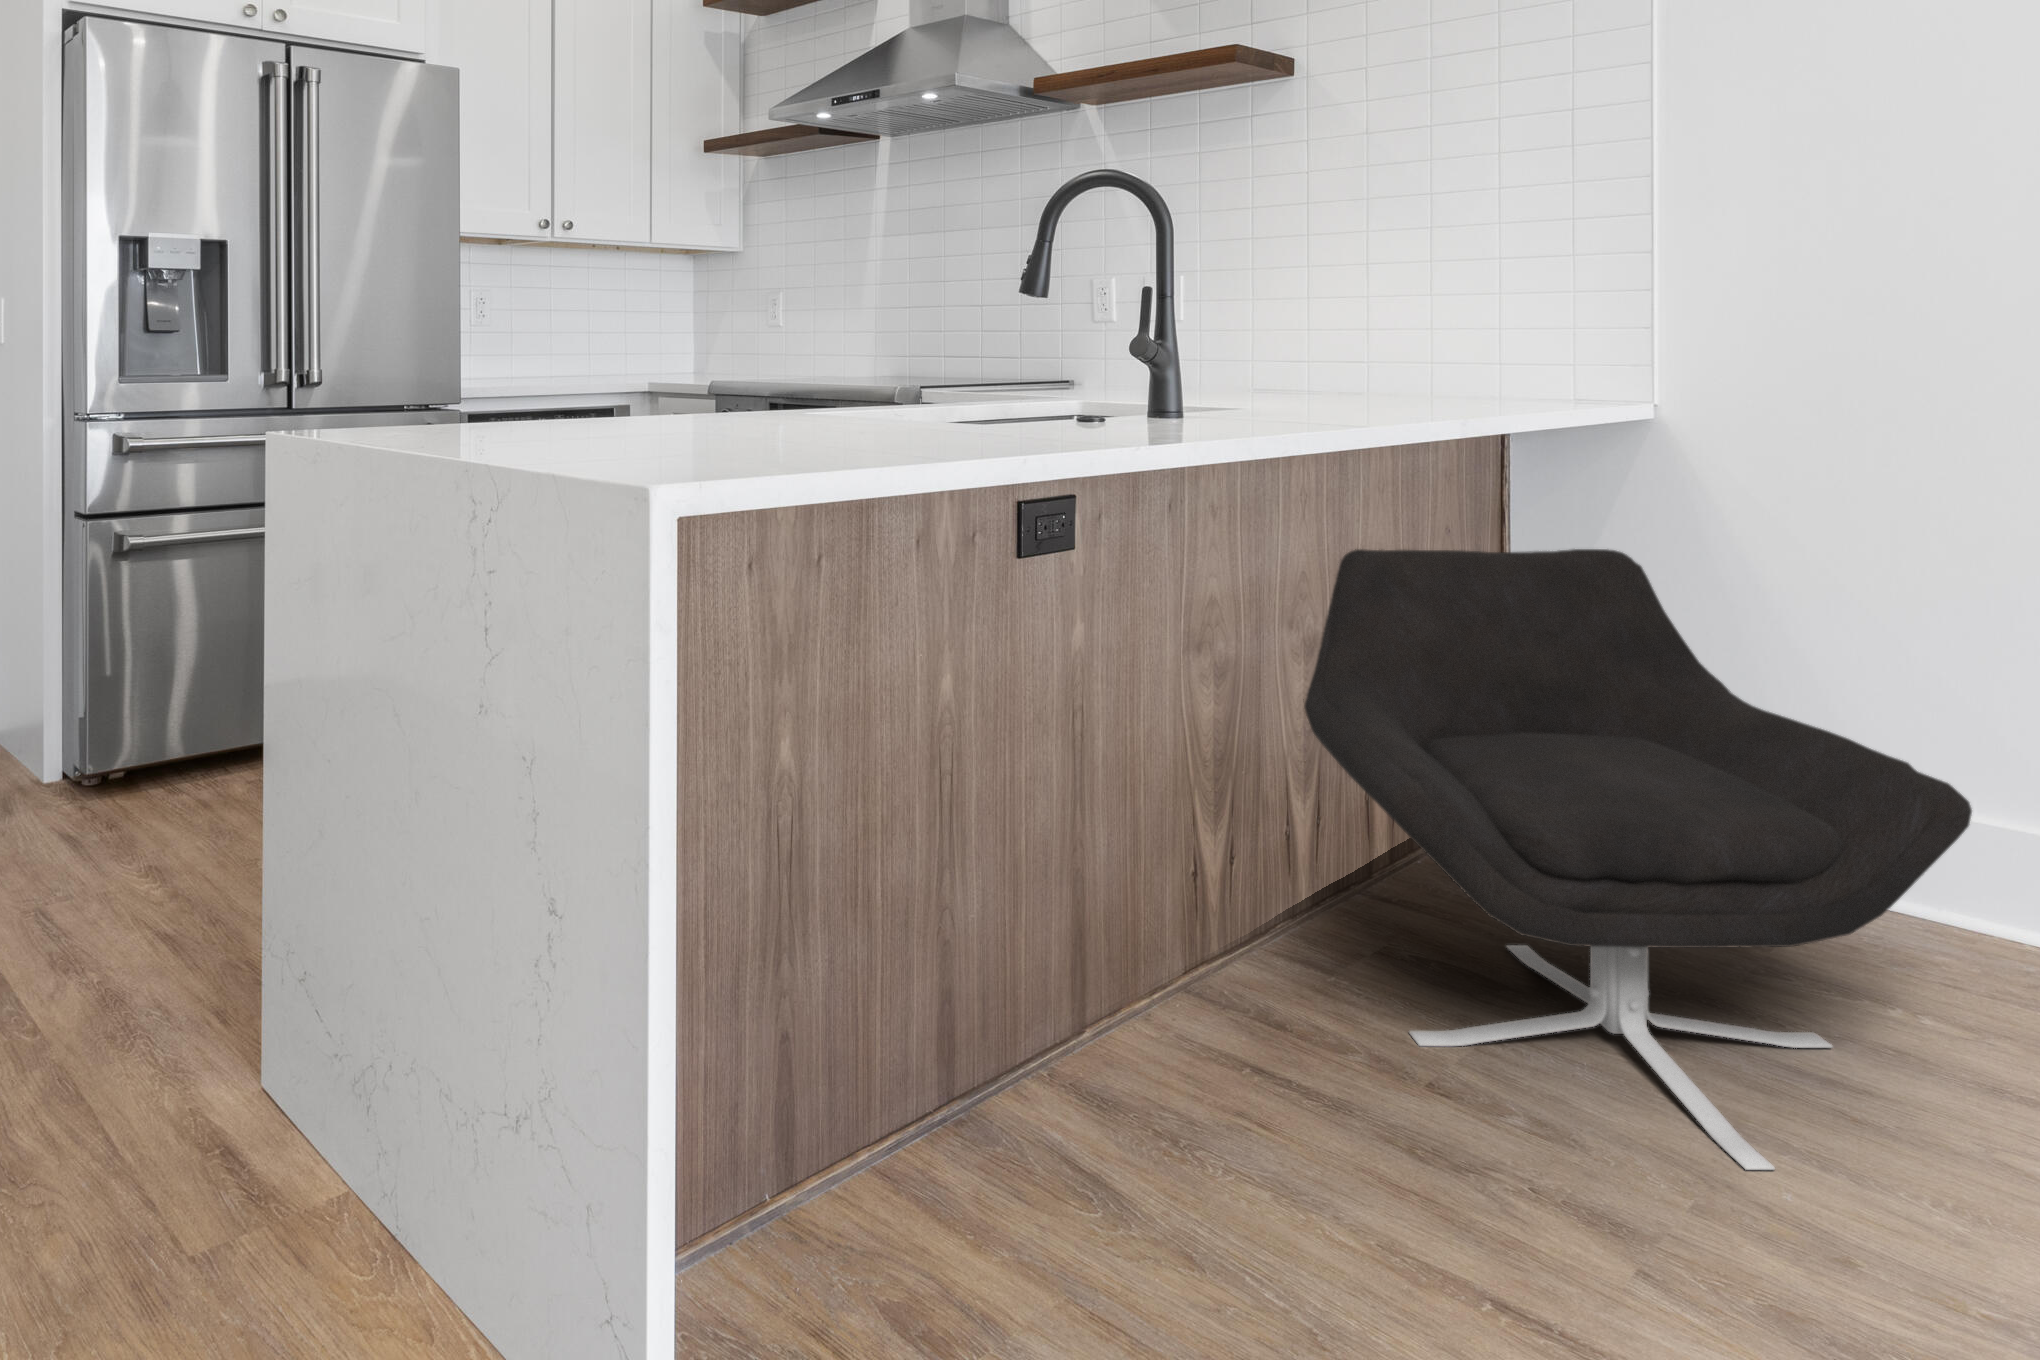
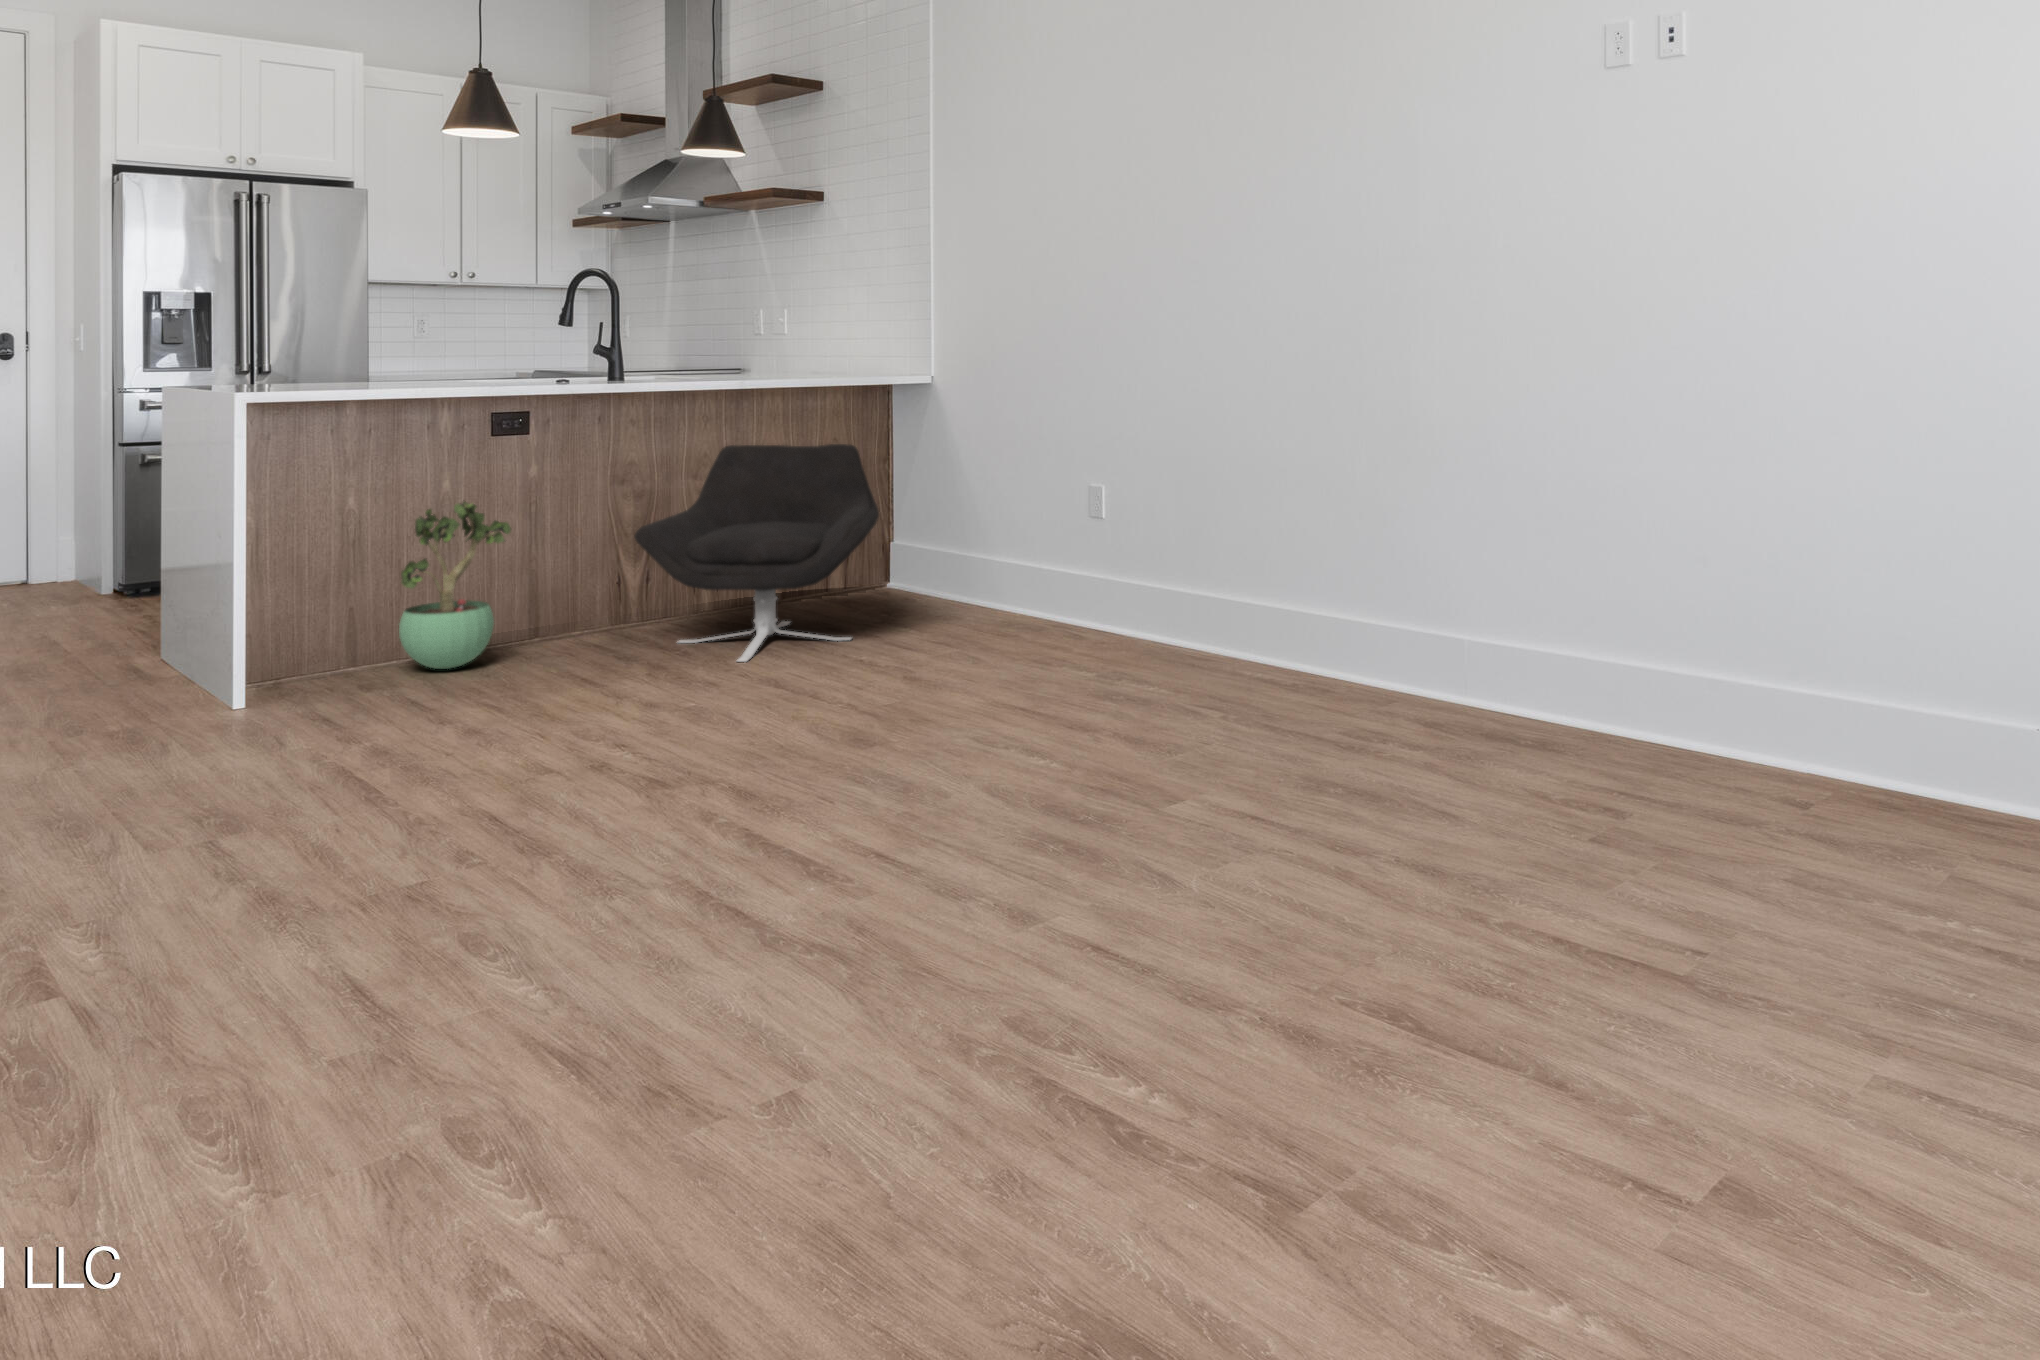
potted plant: none [911,734,1139,1196] -> present [399,502,511,669]

